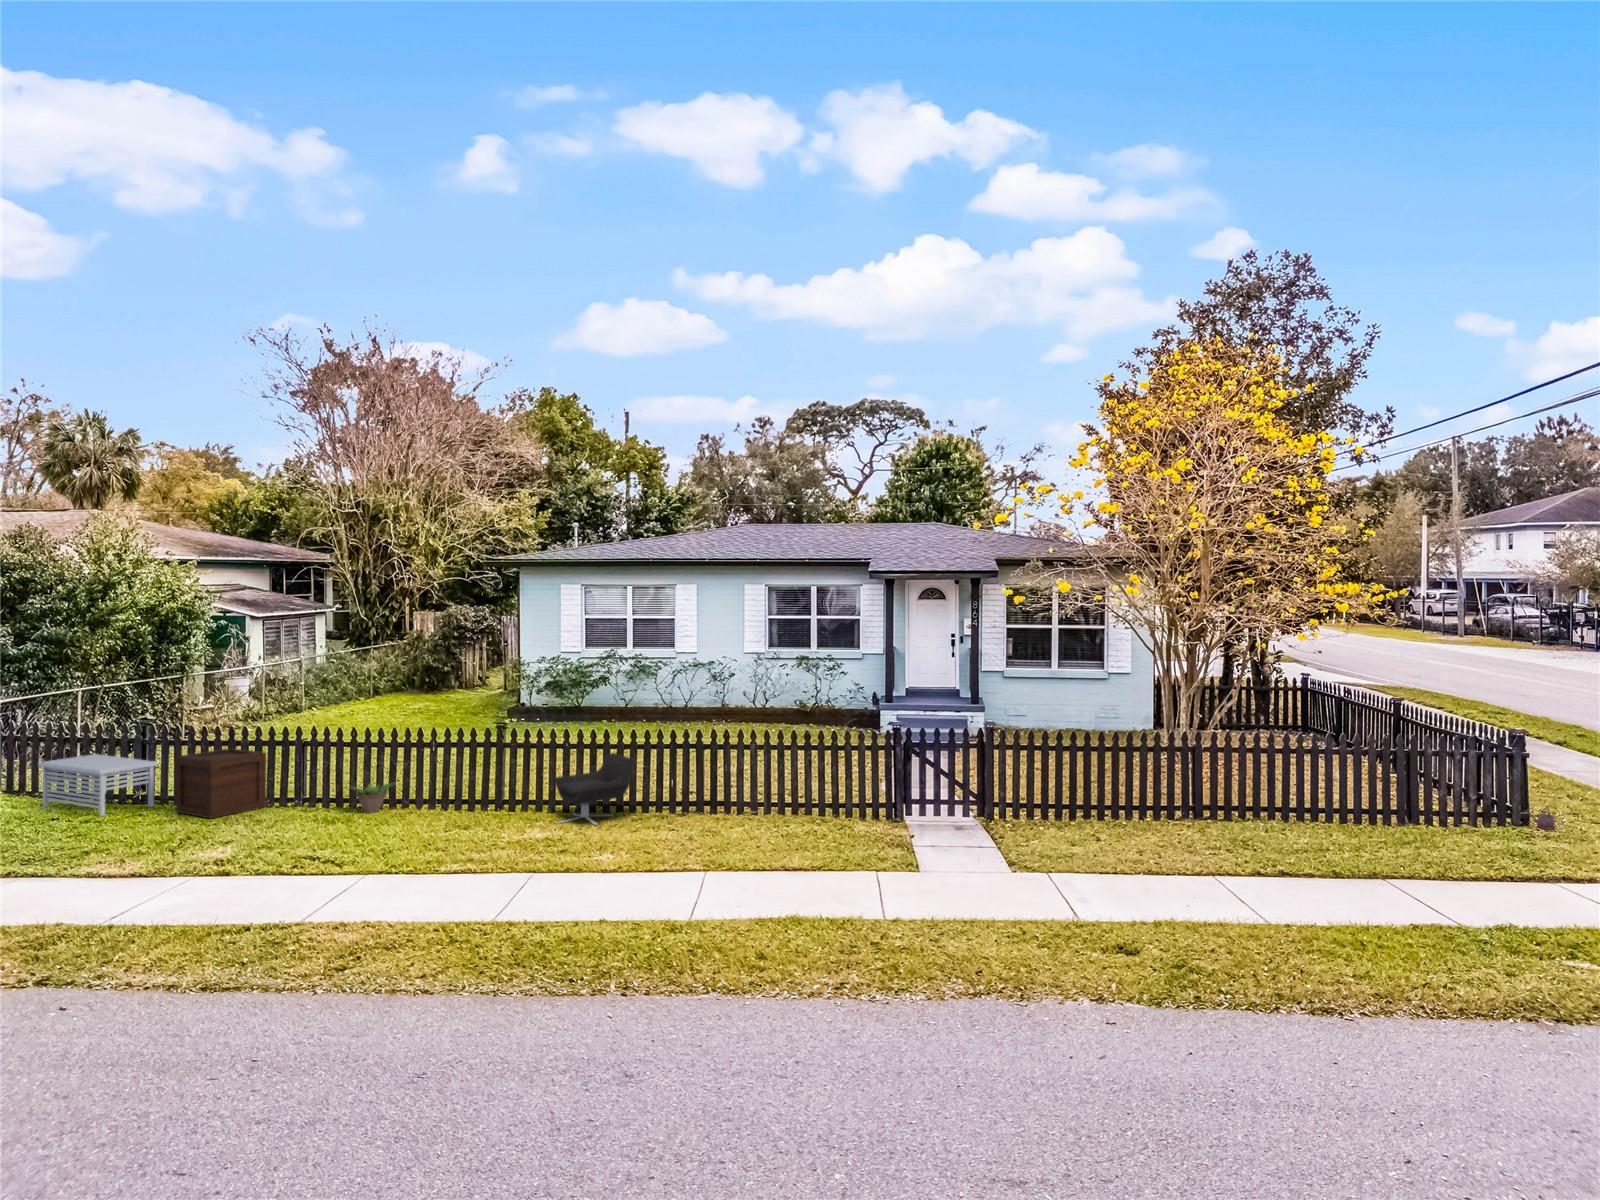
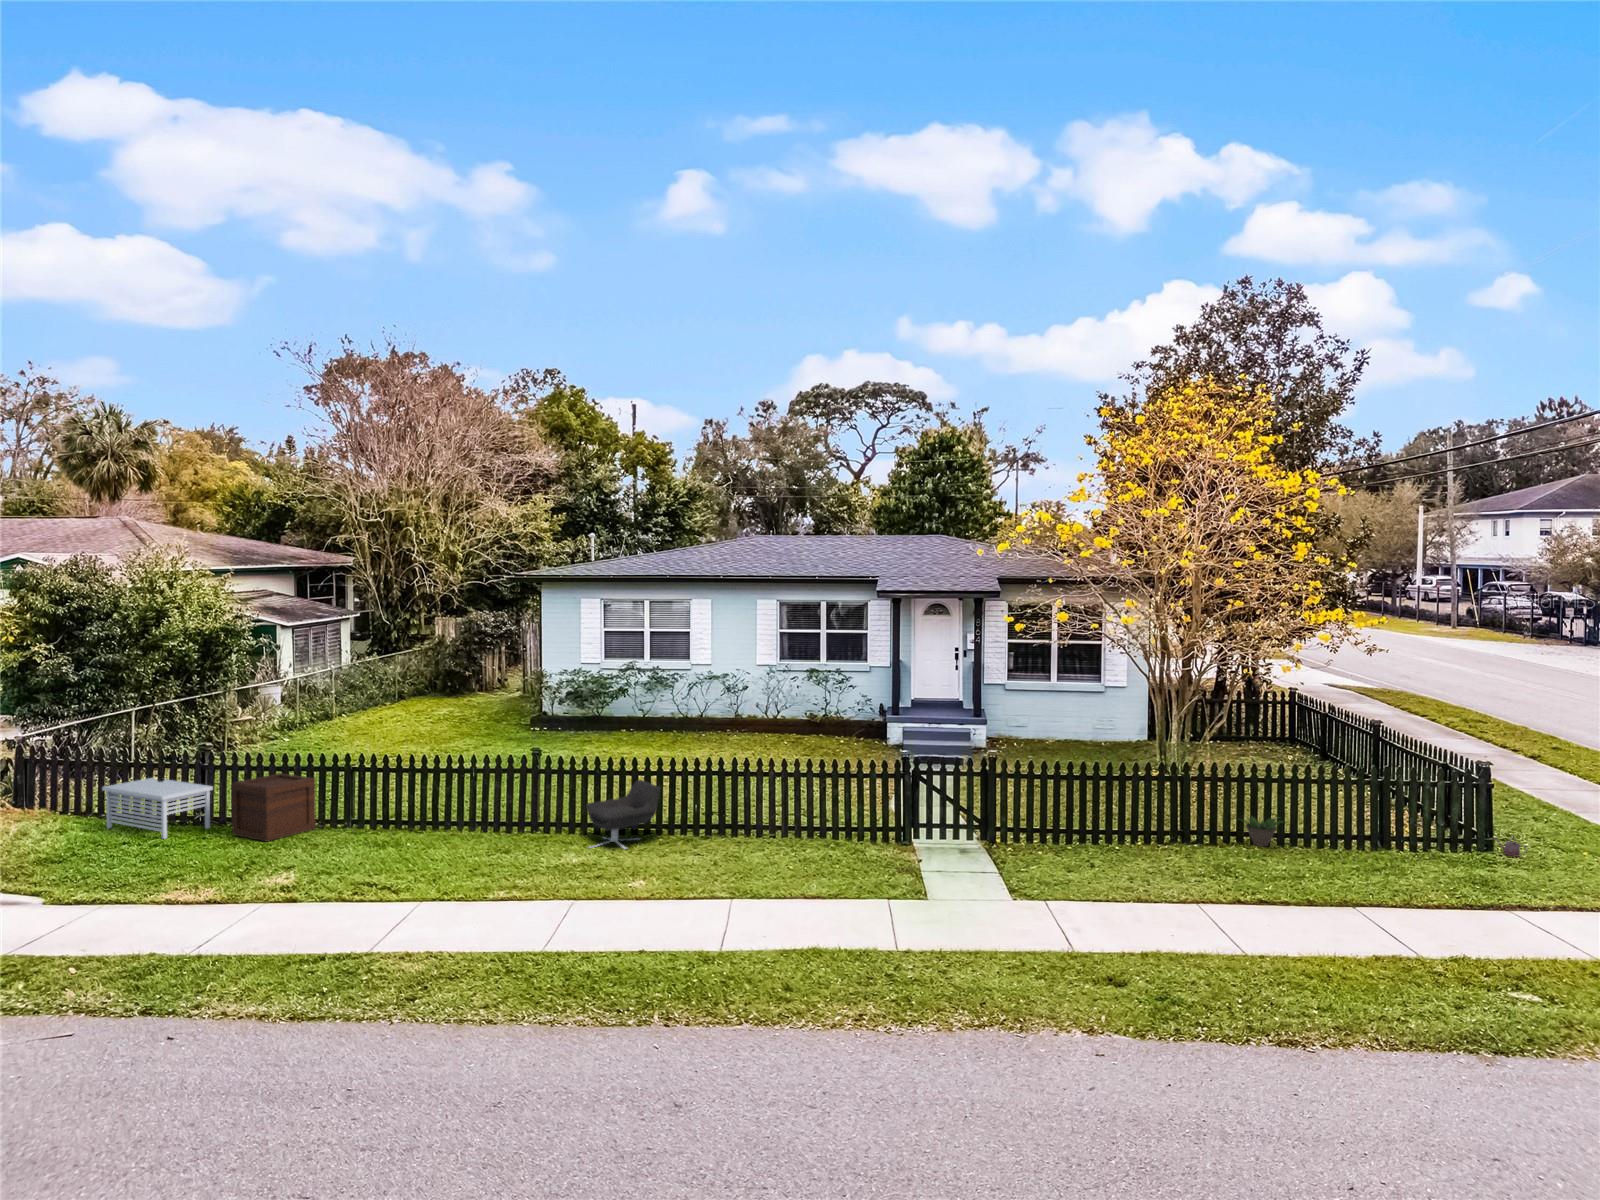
decorative plant: present [352,782,393,813] -> present [1243,817,1282,846]

